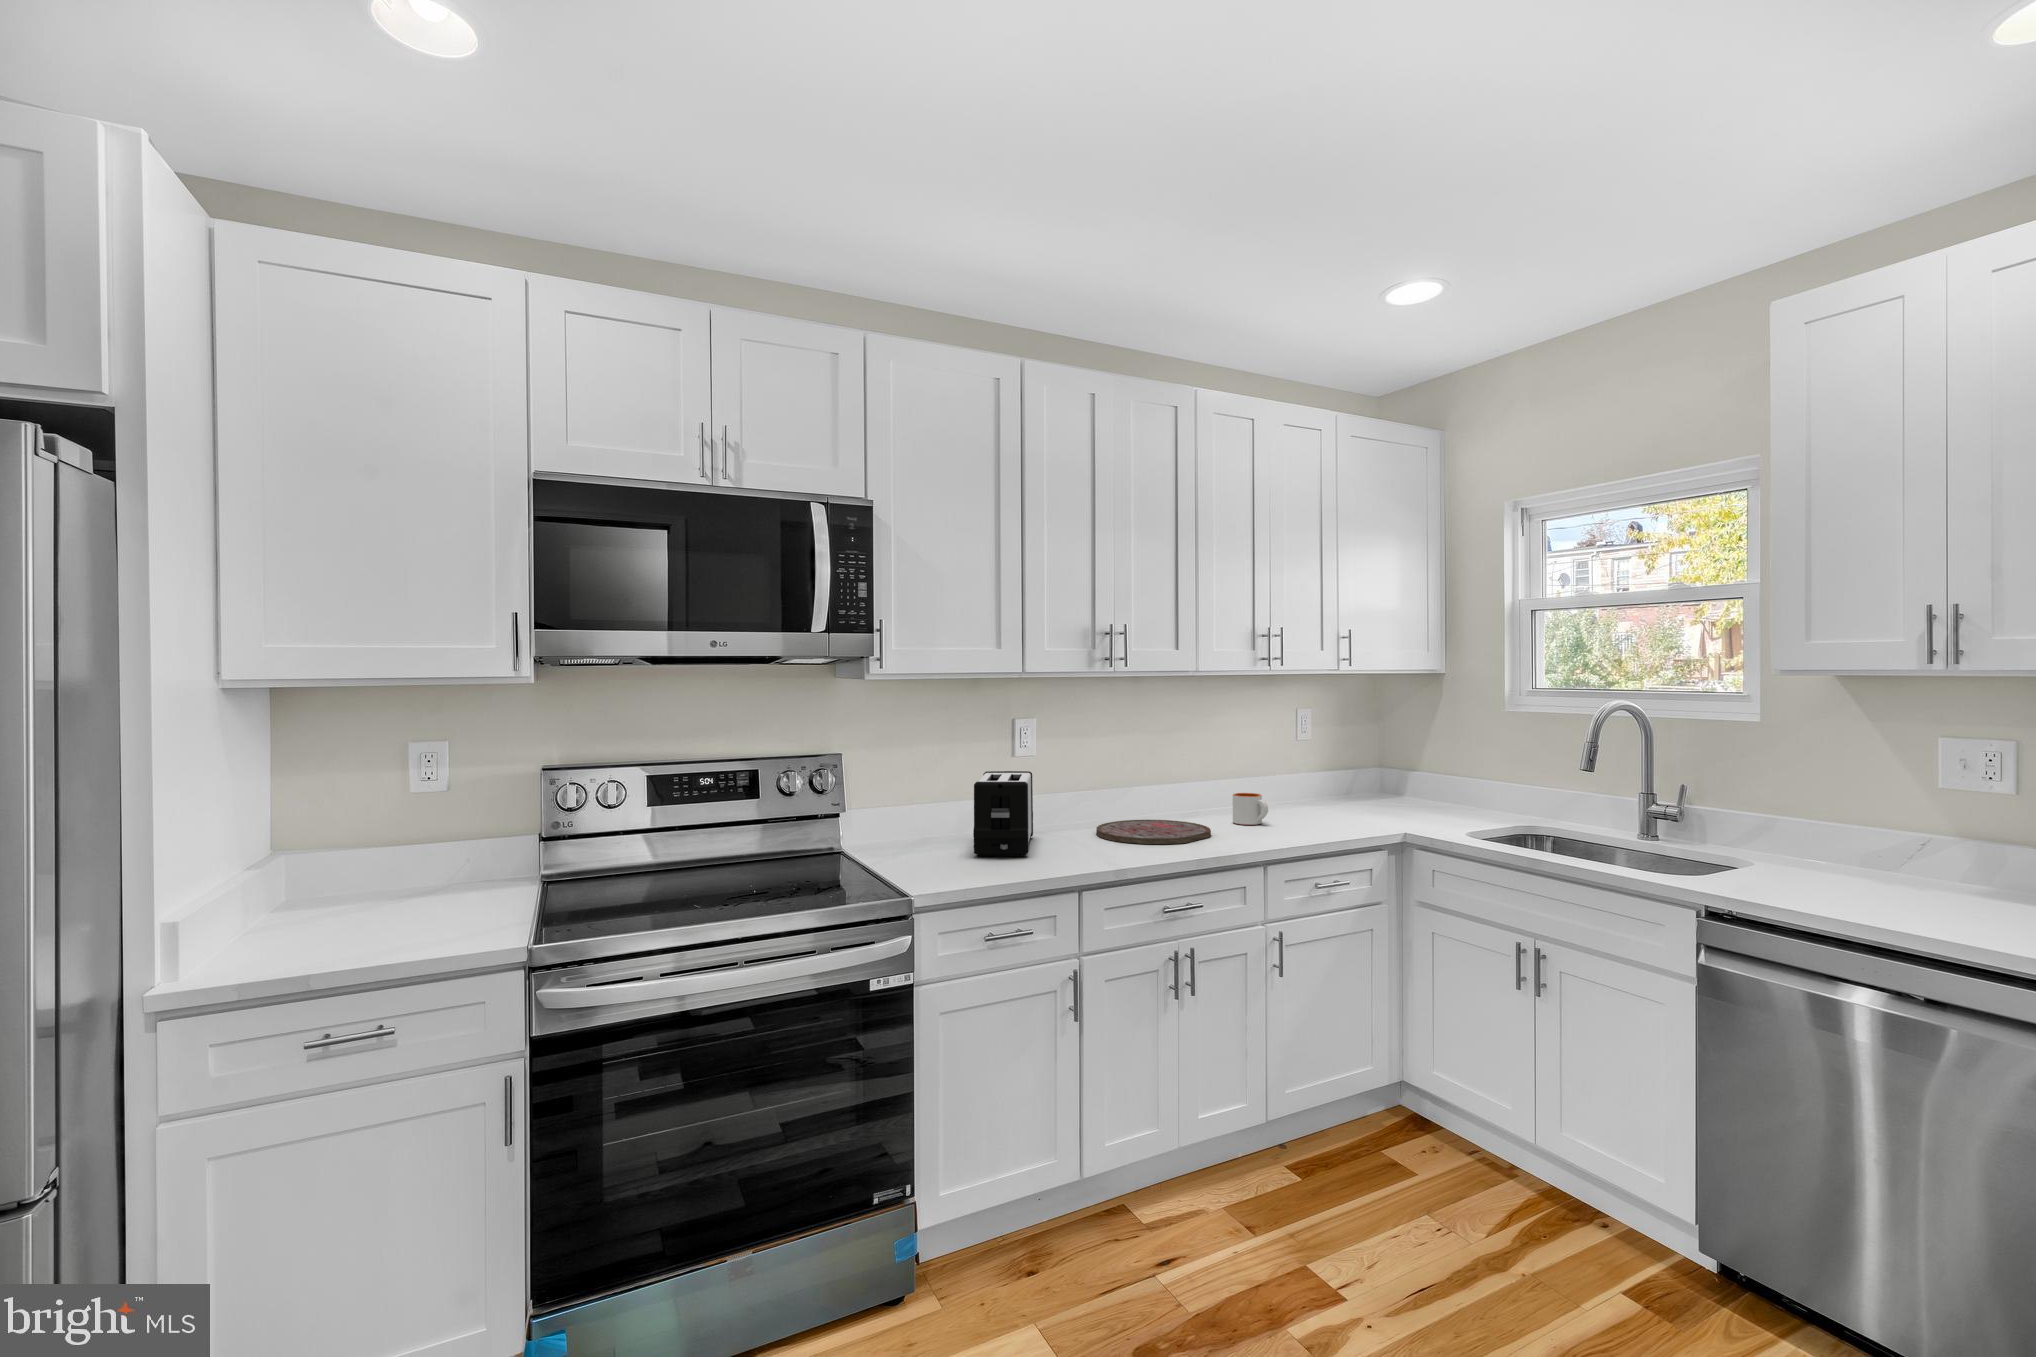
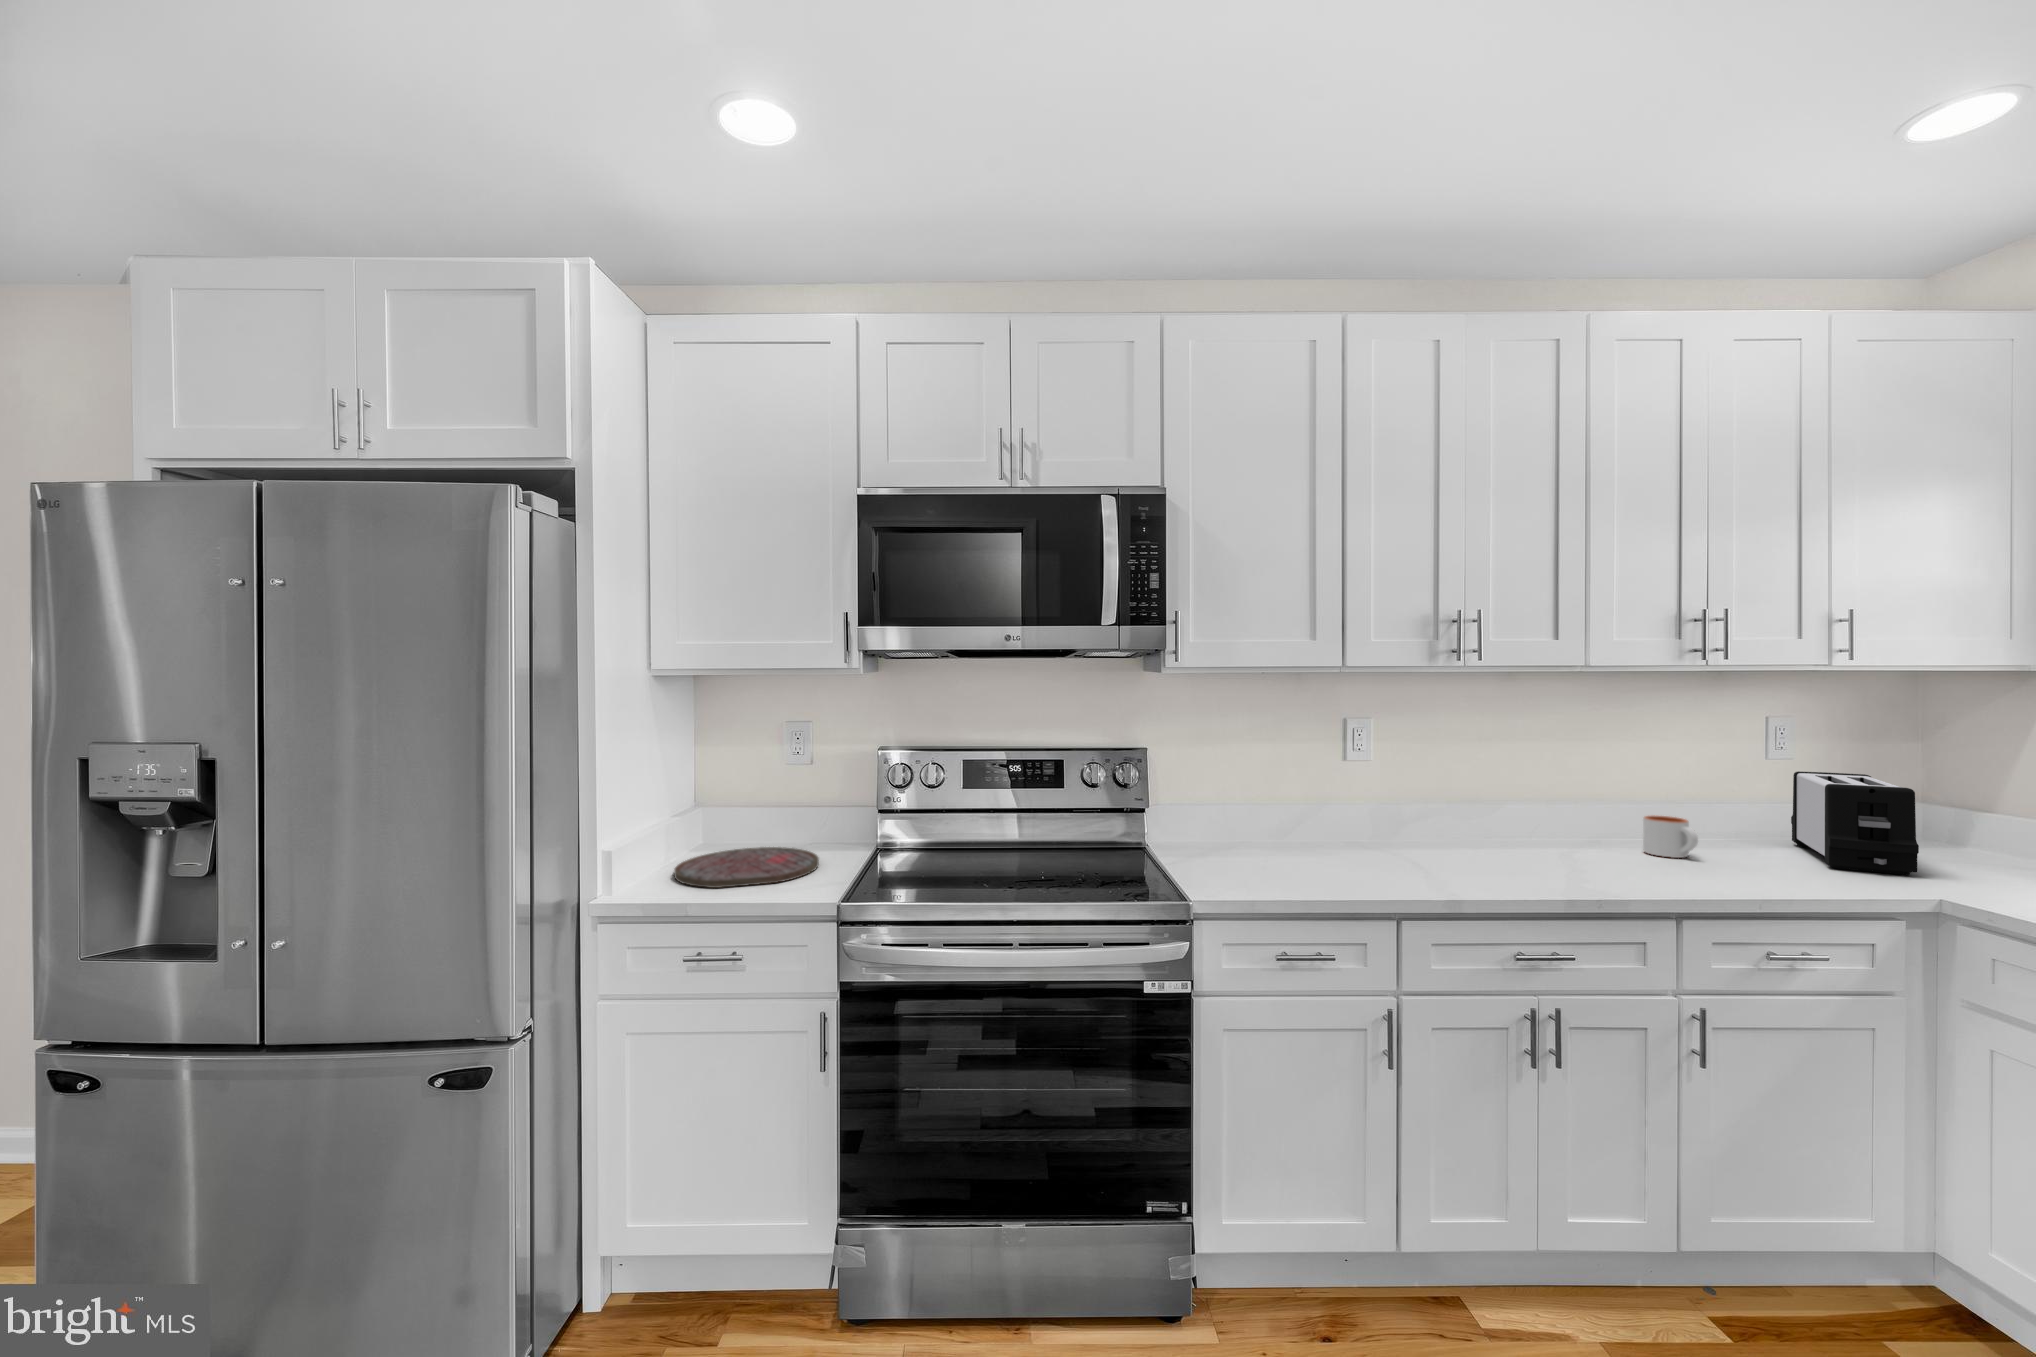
toaster: present [973,771,1033,856] -> present [1791,771,1919,875]
cutting board: present [1096,820,1211,844] -> present [674,847,819,888]

